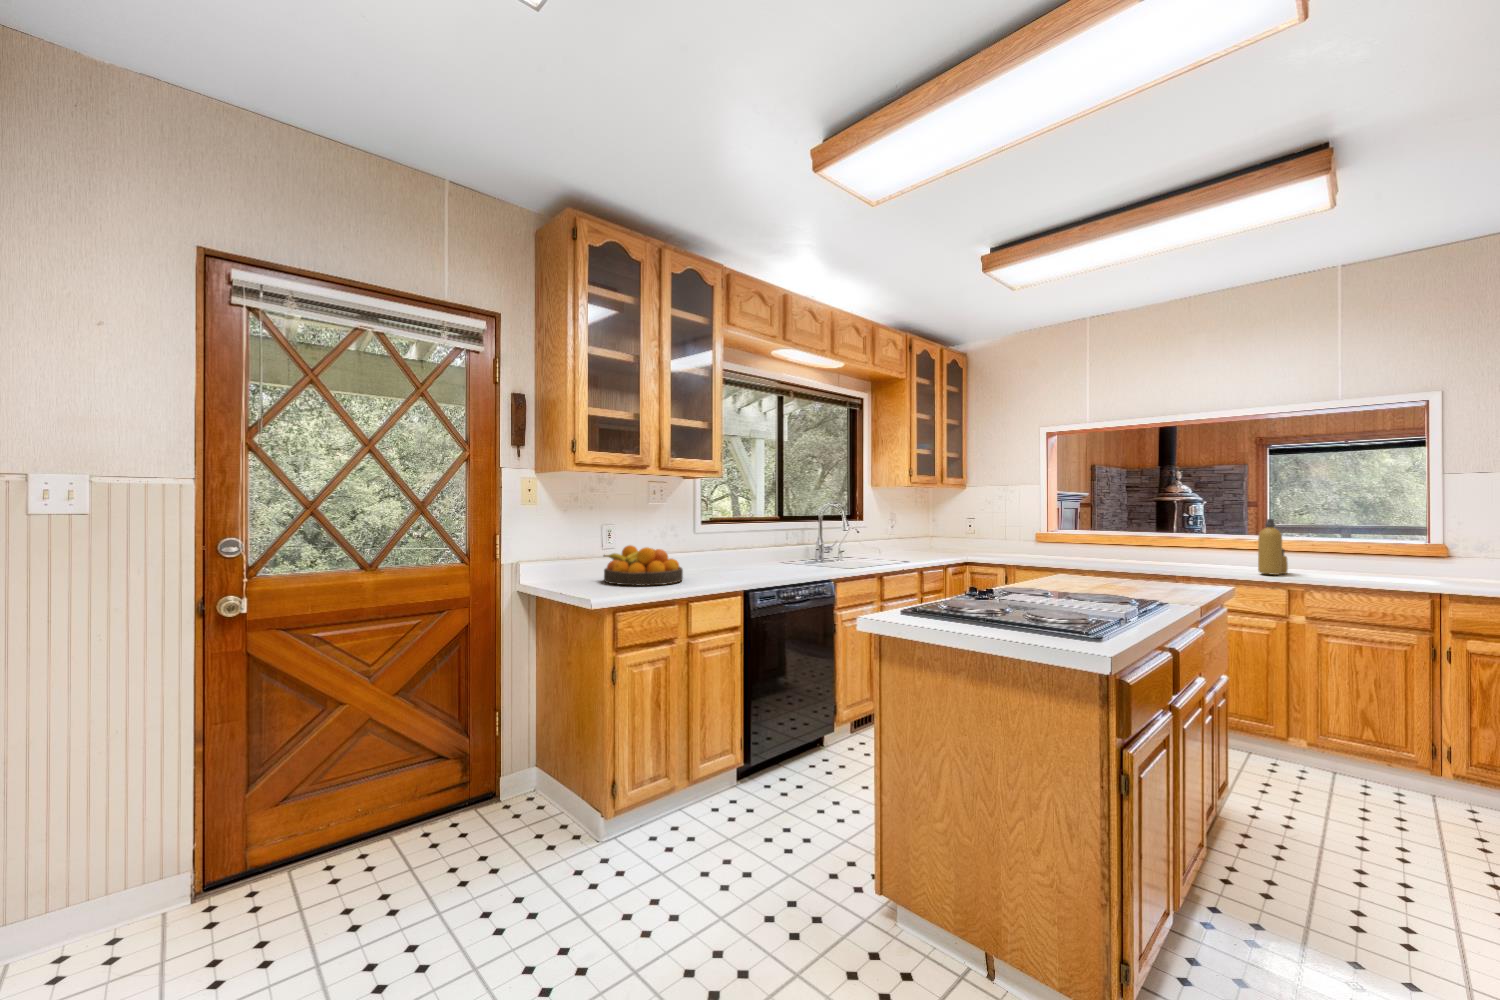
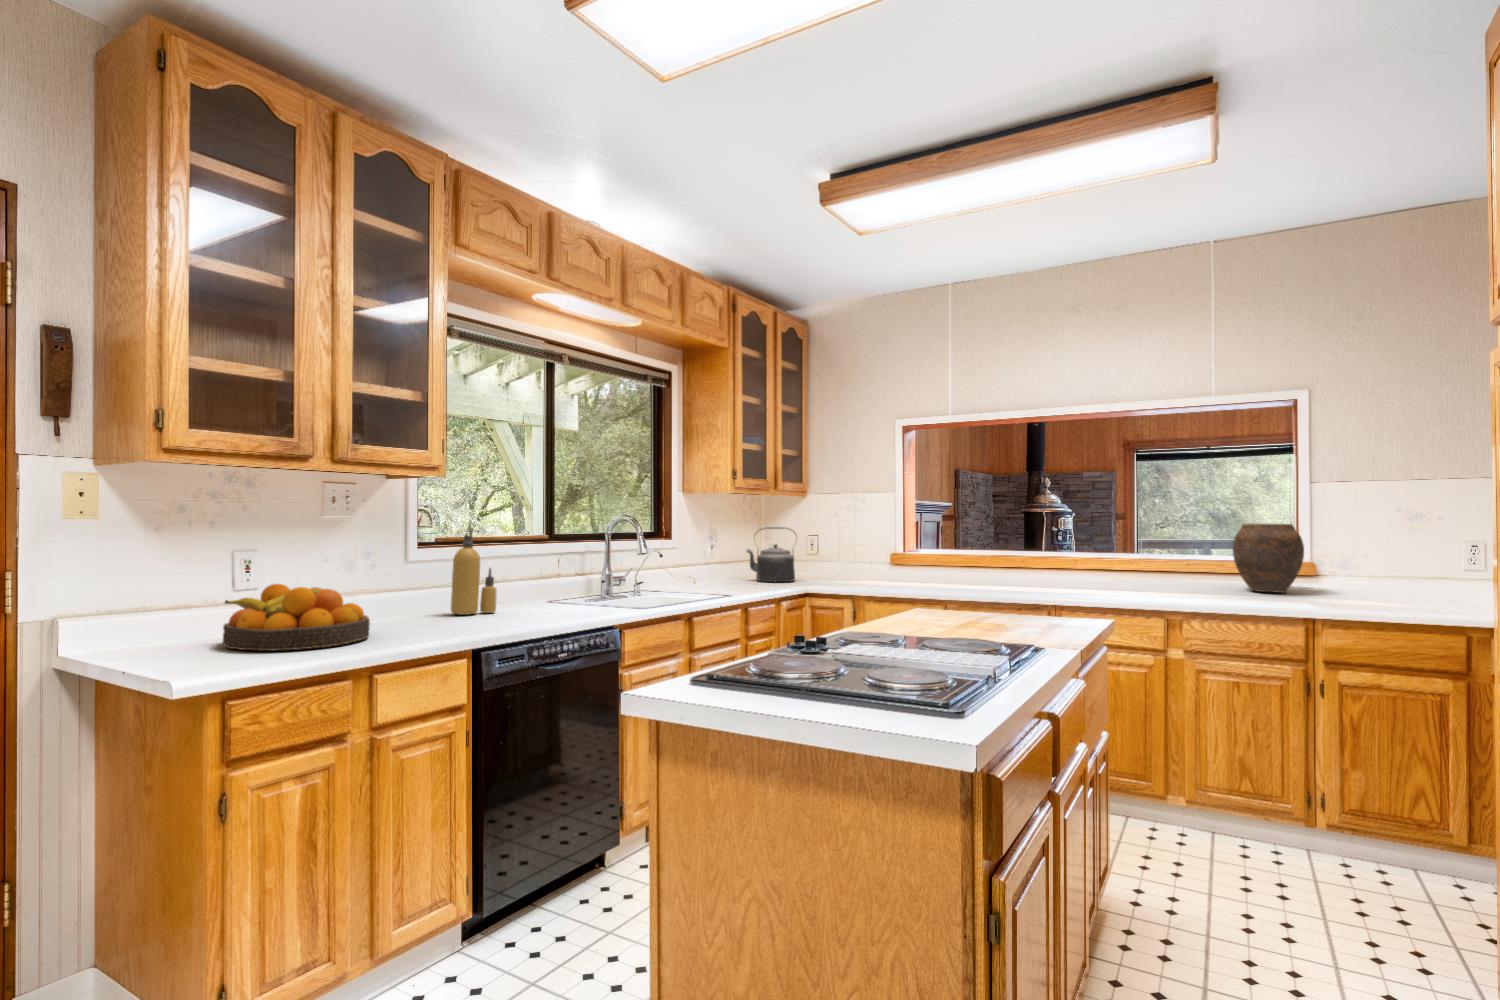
vase: none [1361,511,1437,572] -> present [1233,523,1304,593]
kettle: none [918,512,959,554] -> present [747,527,795,582]
bottle: present [1258,519,1288,575] -> present [451,535,497,615]

